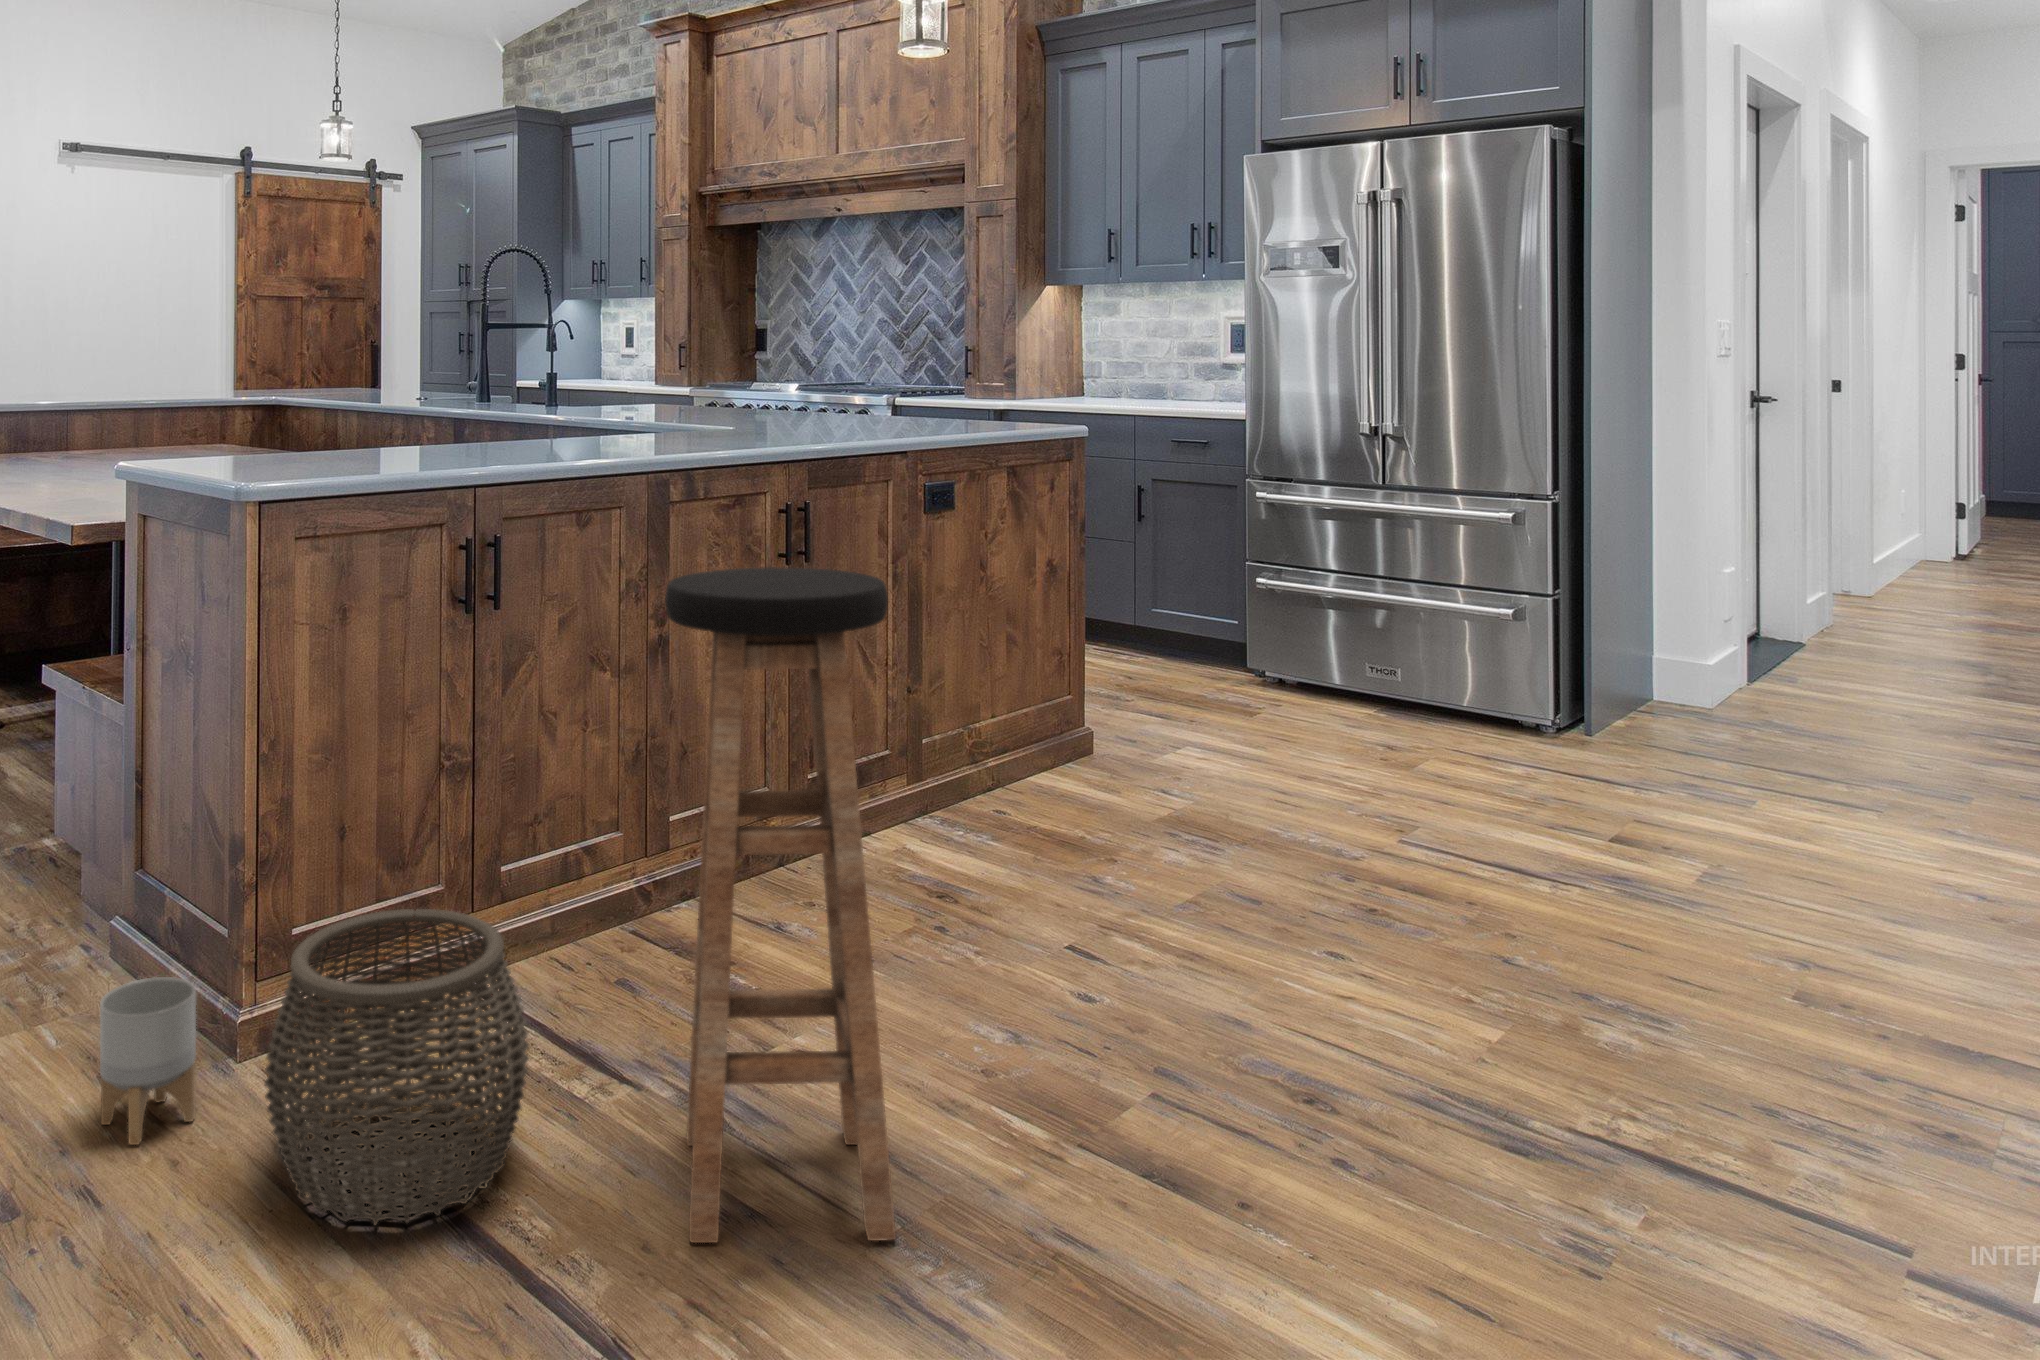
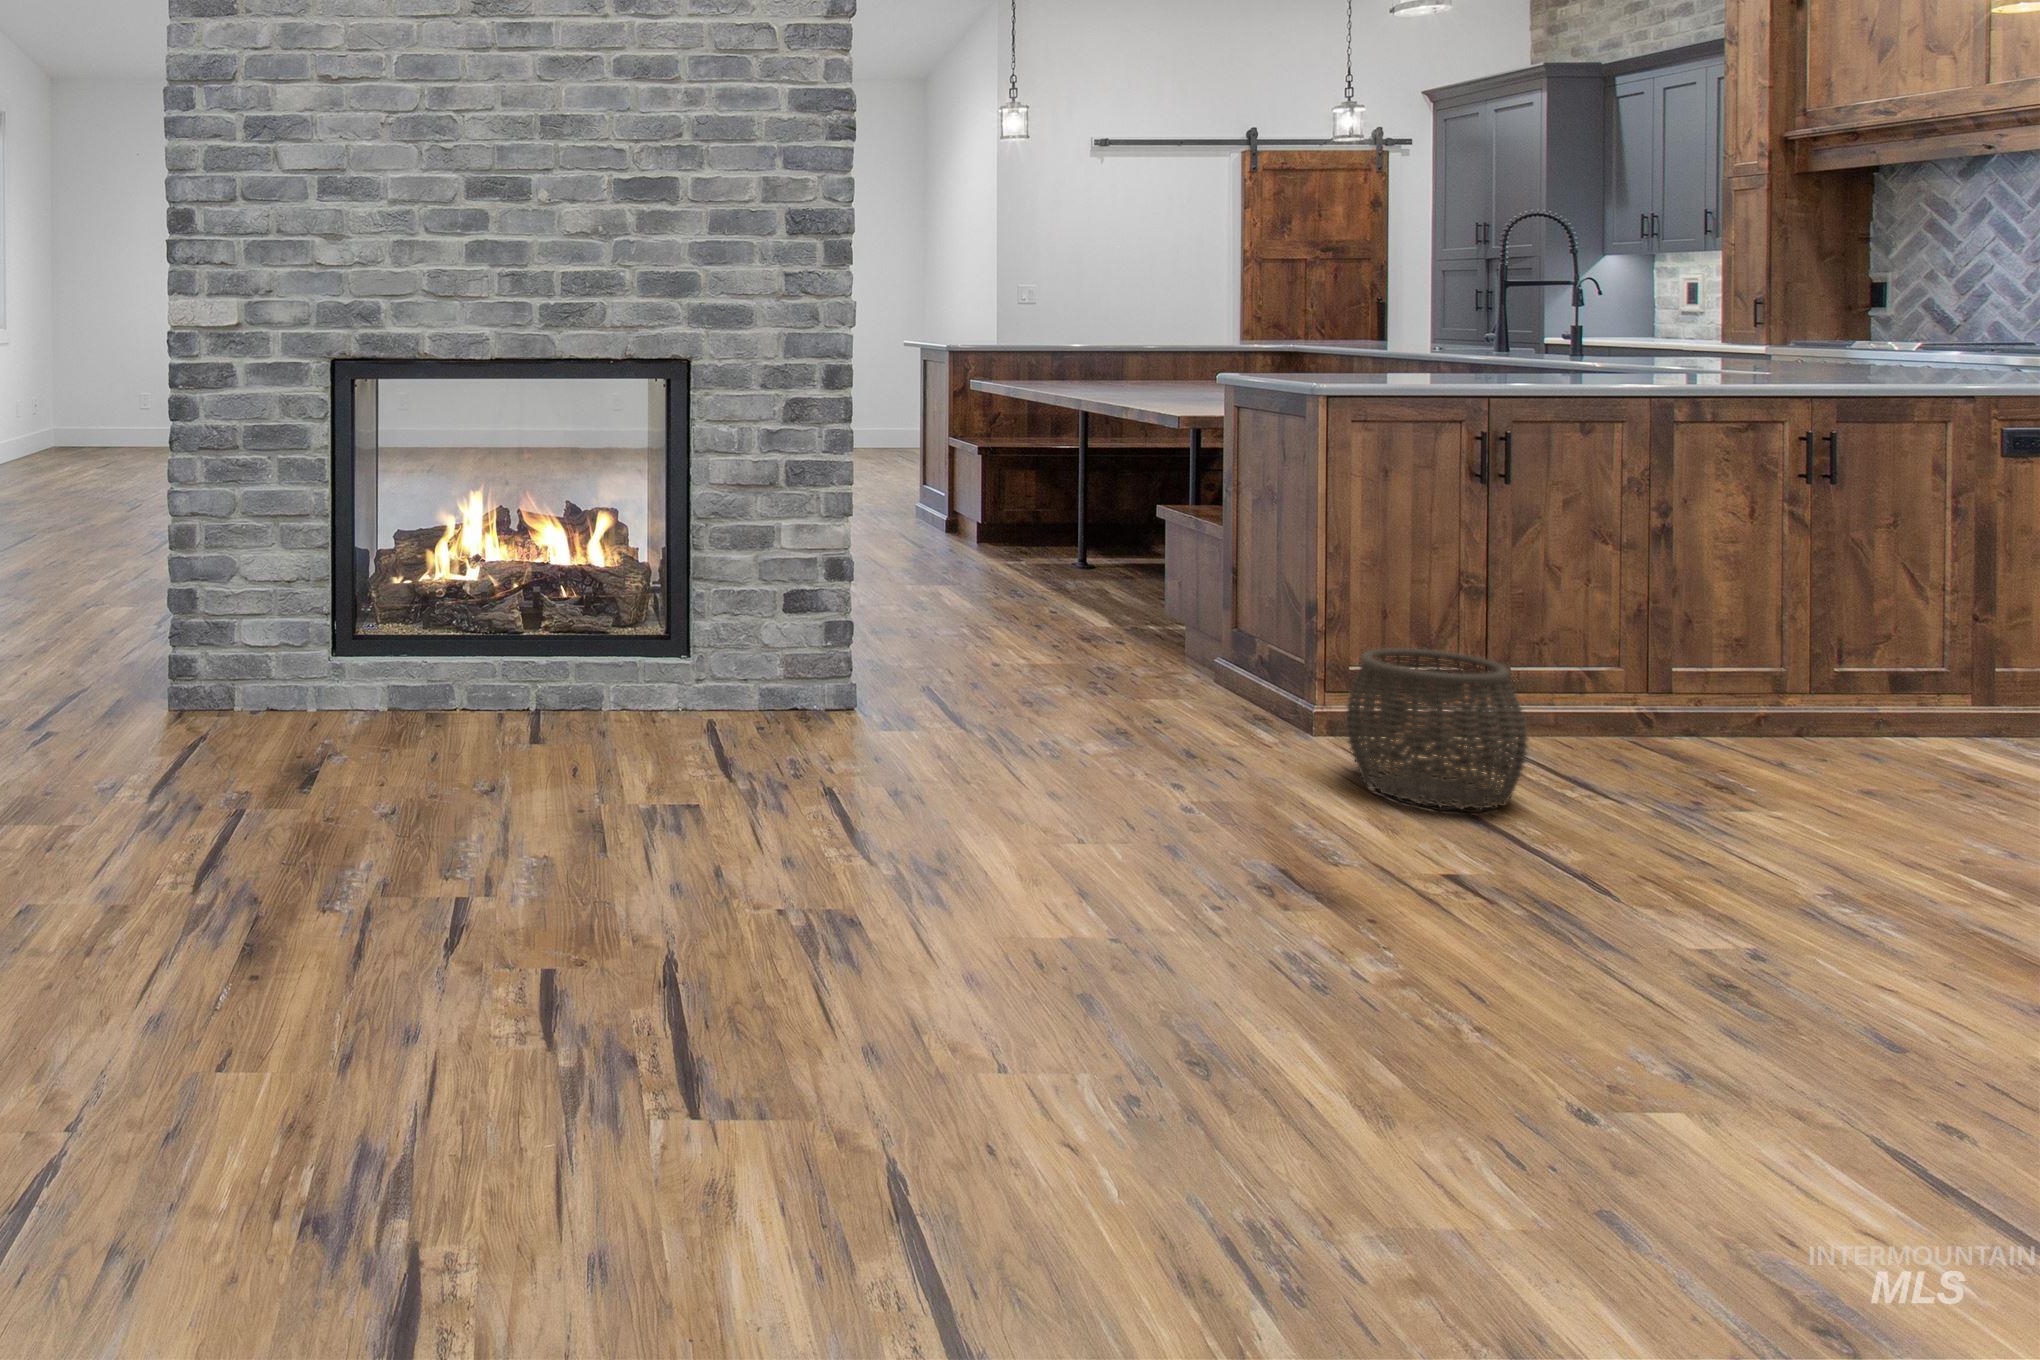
bar stool: present [665,567,896,1243] -> none [1639,454,1837,892]
planter: present [100,977,196,1145] -> none [1235,668,1293,751]

